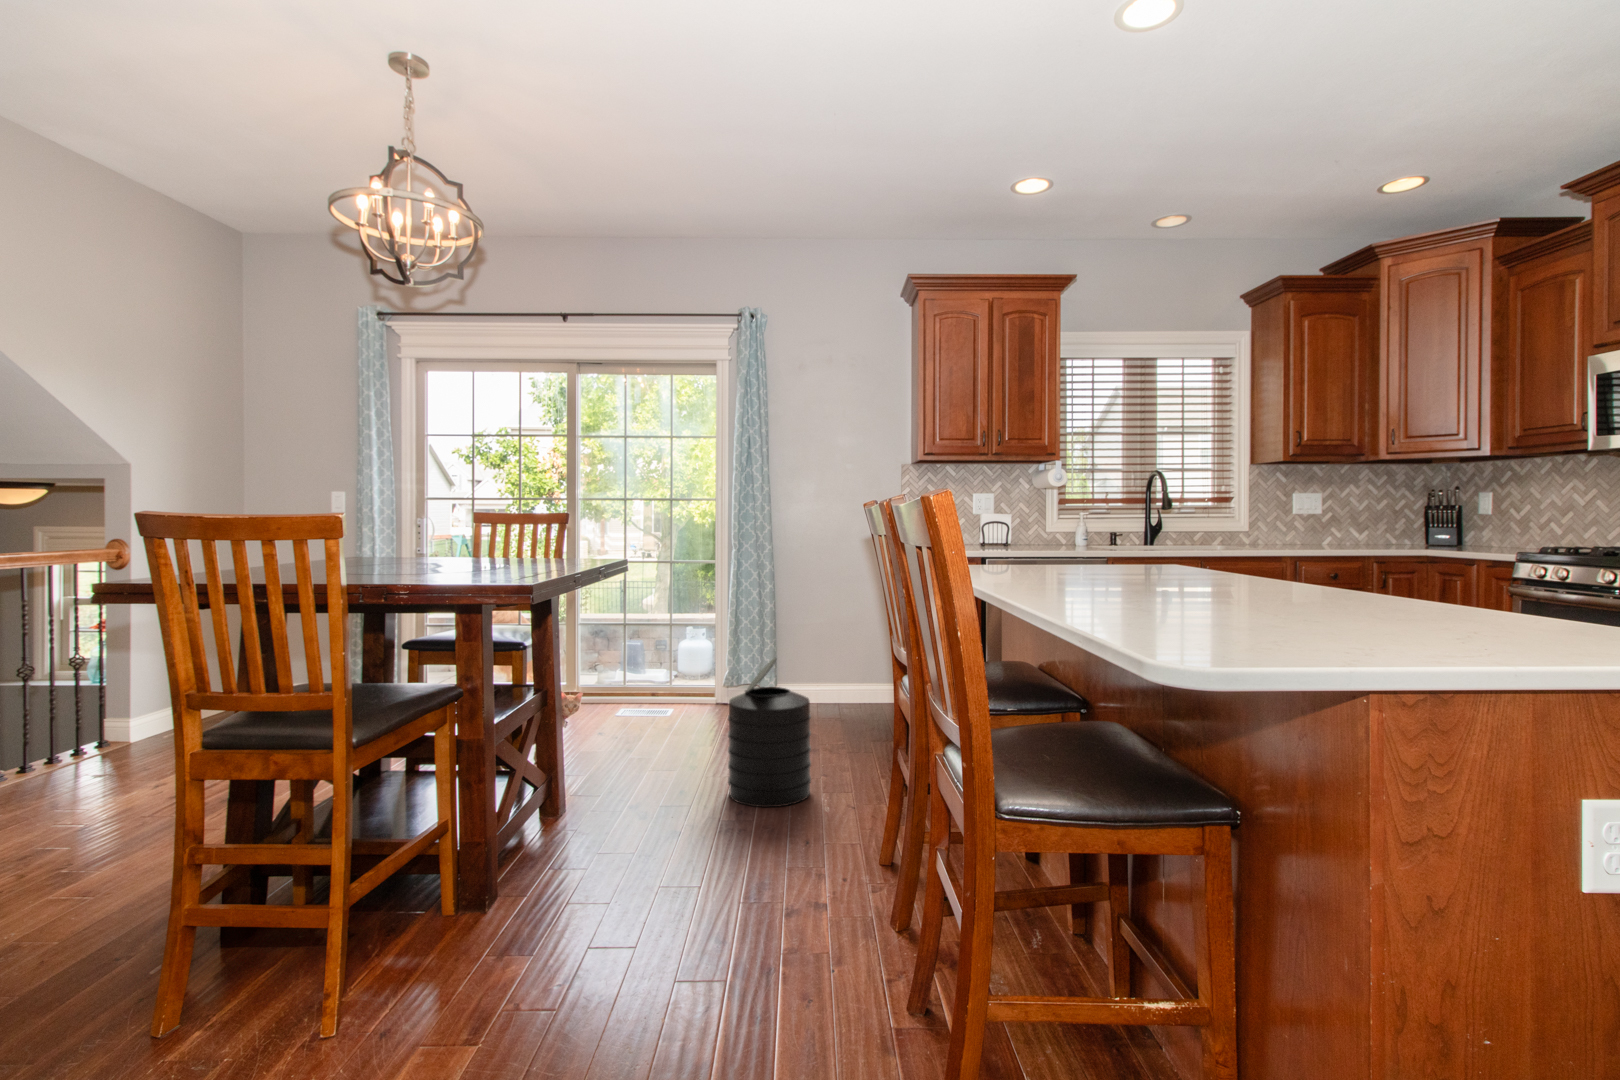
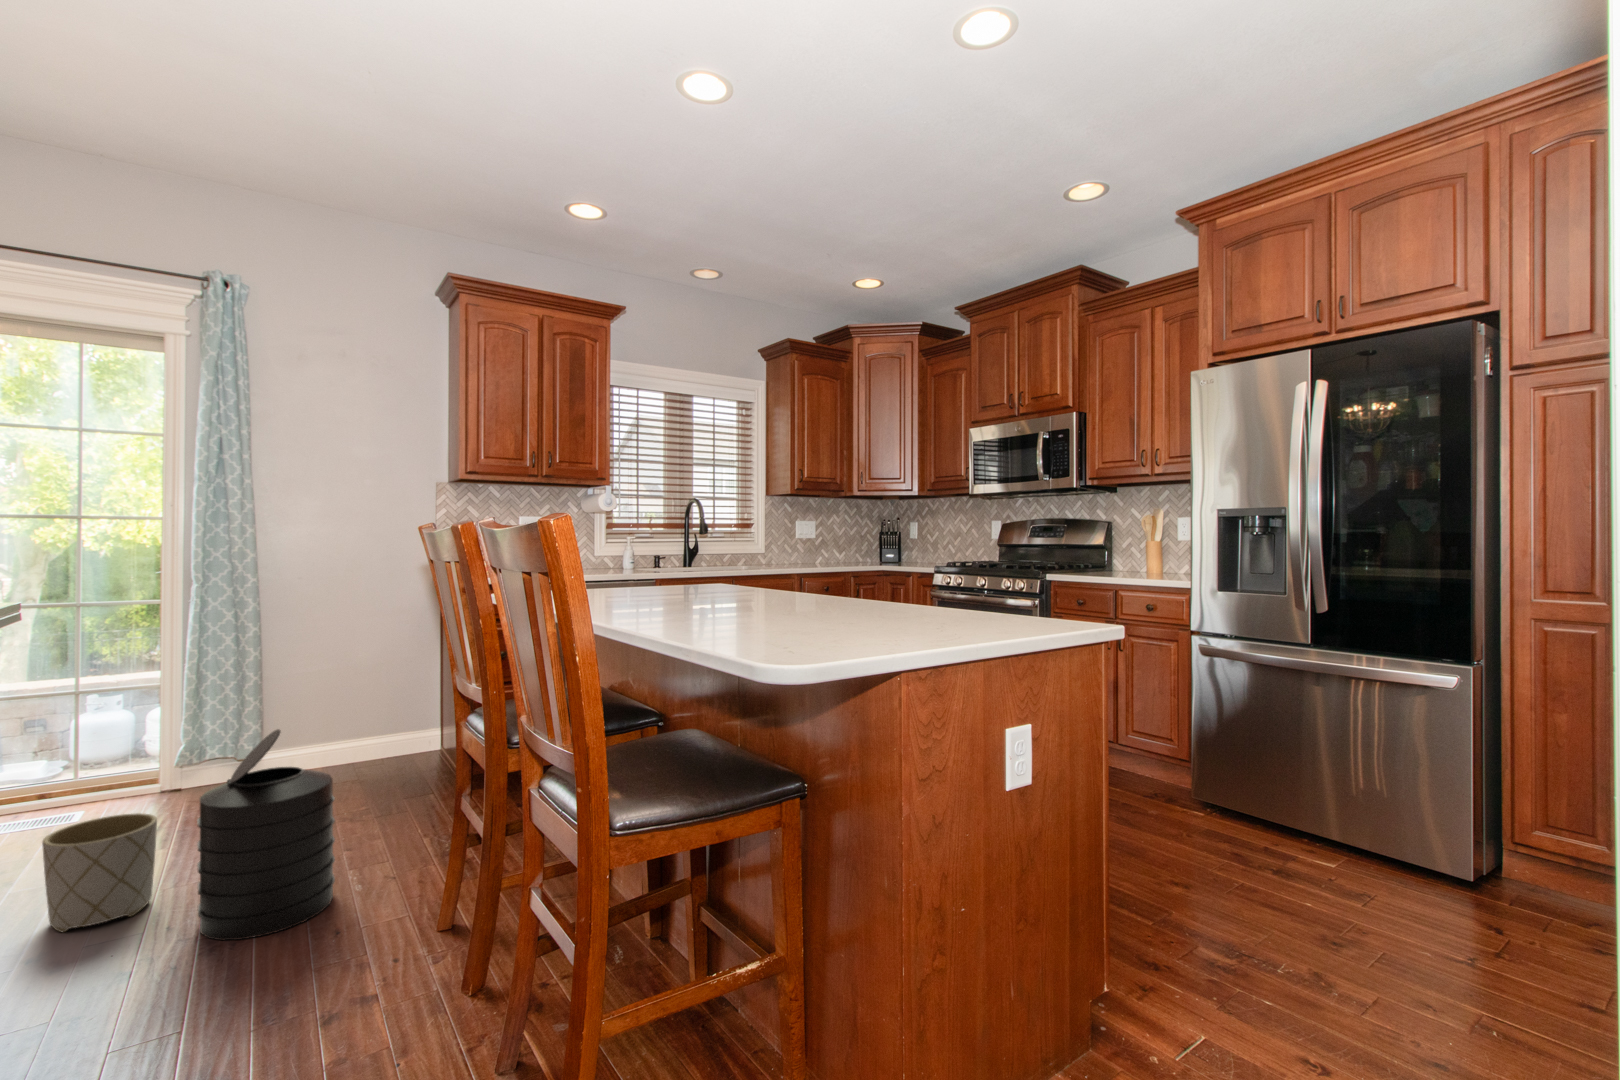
planter: none [650,707,708,778] -> present [42,813,157,932]

